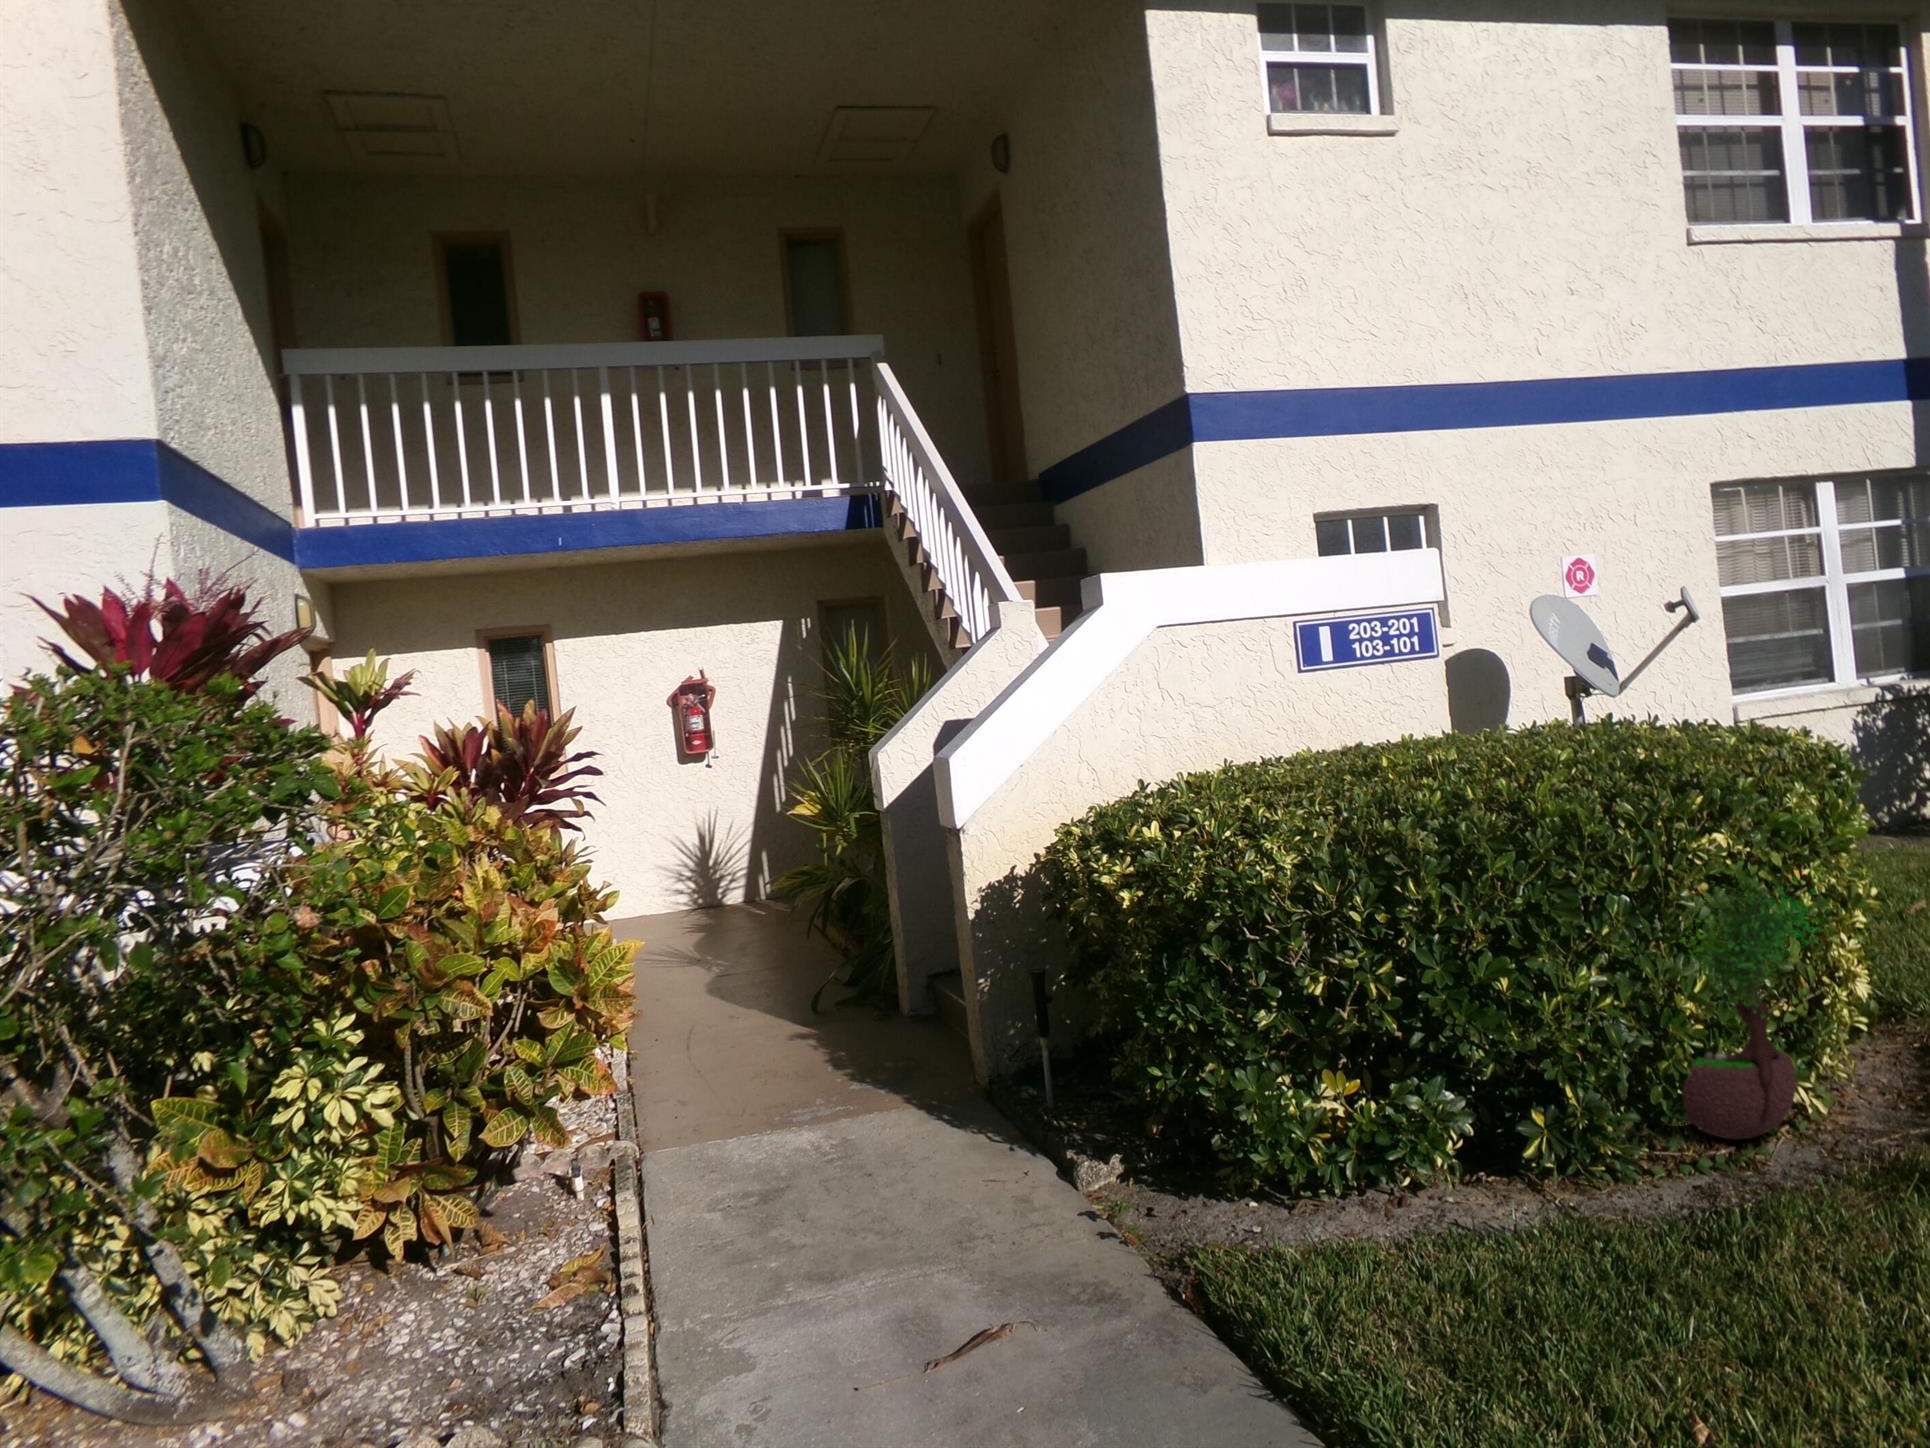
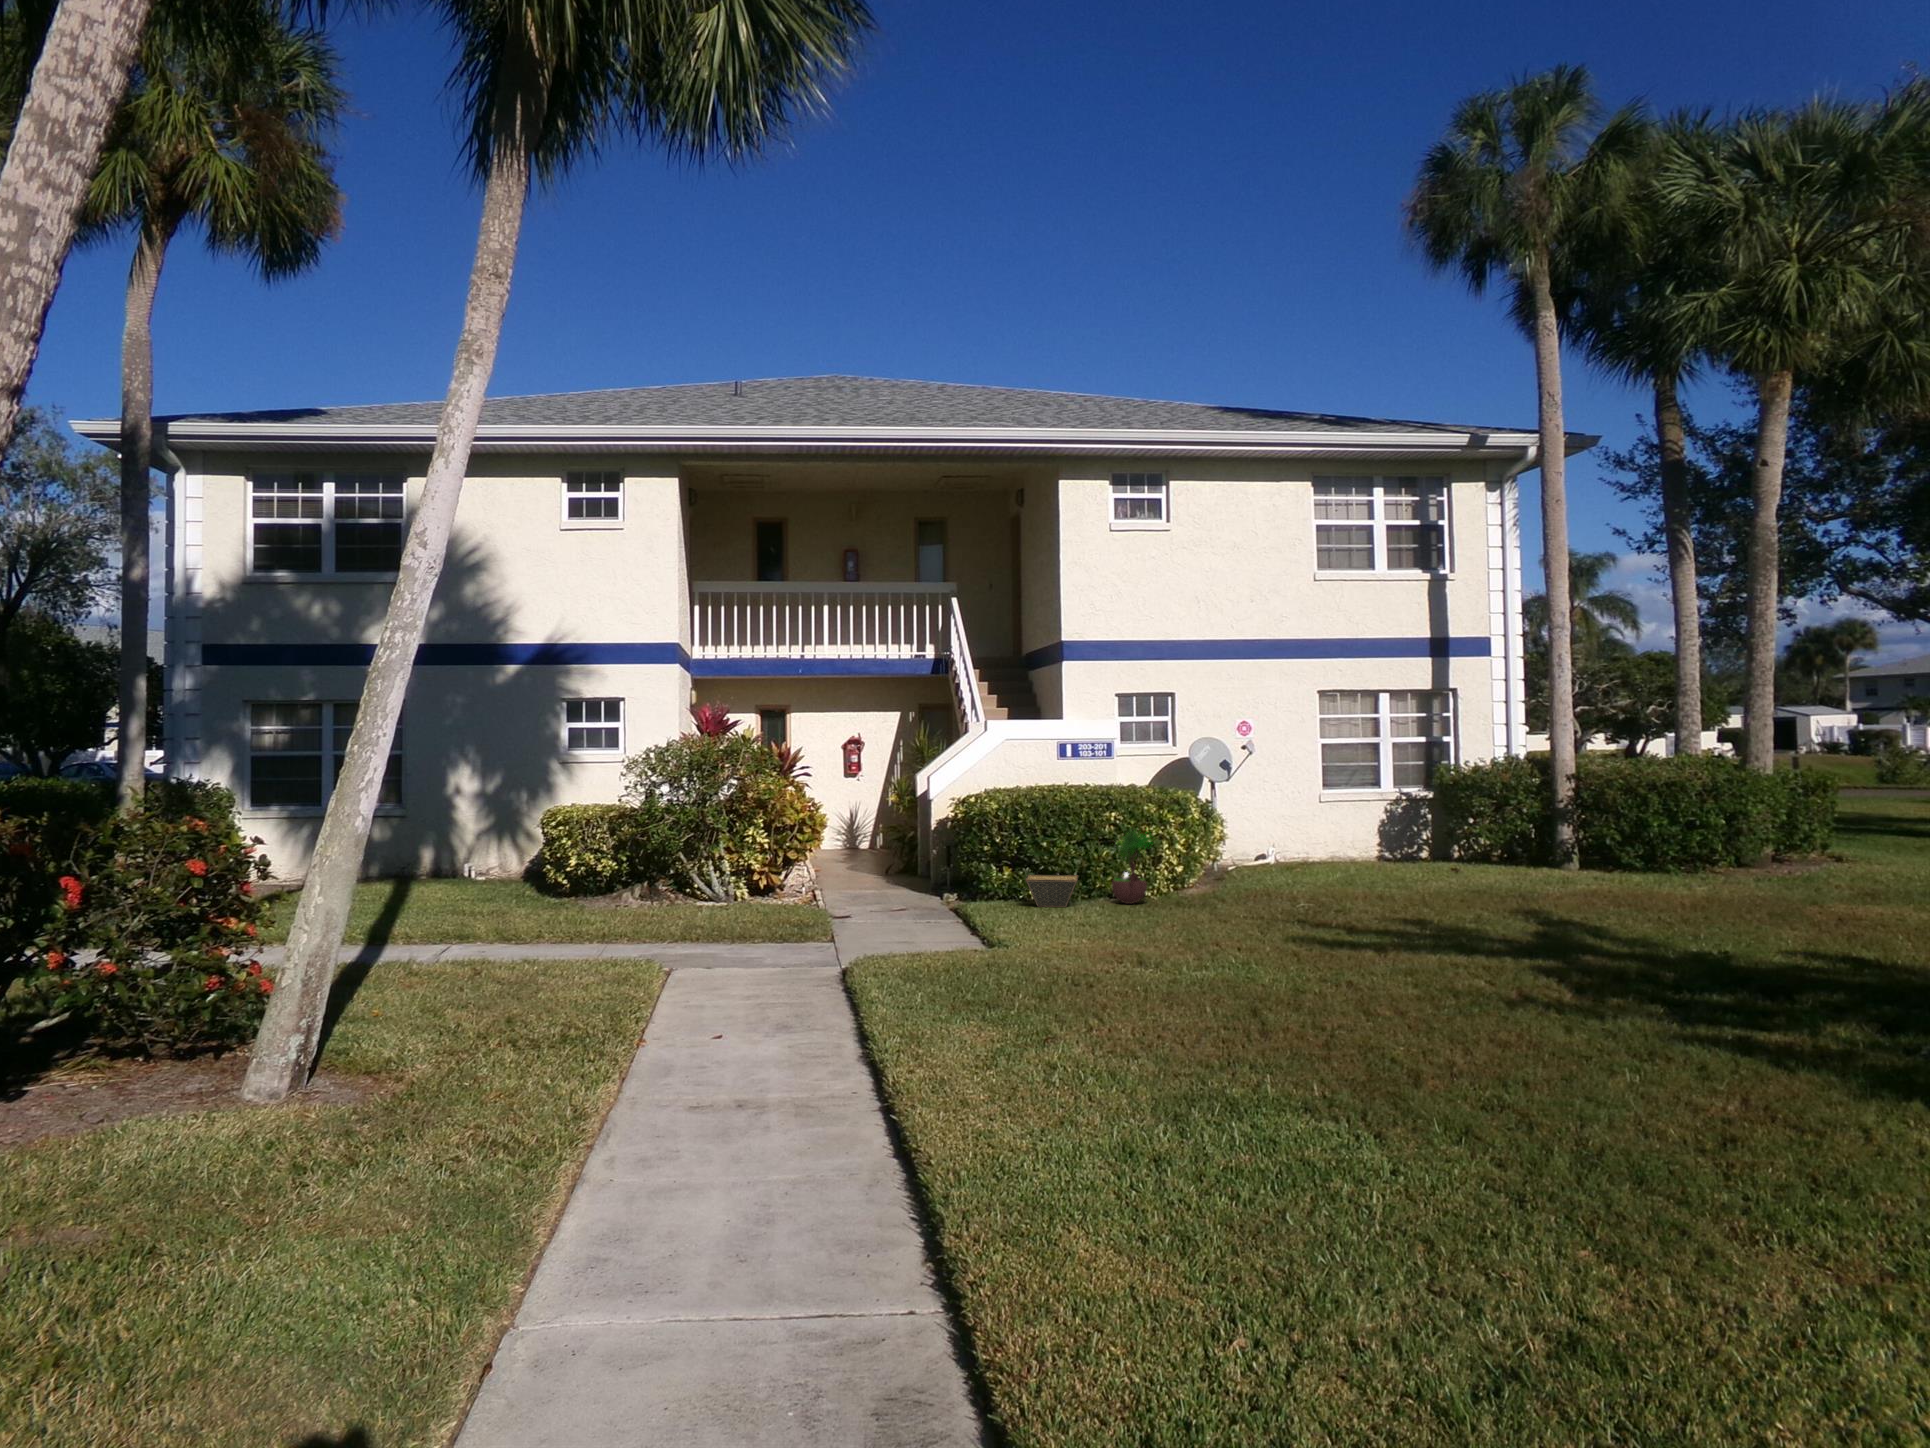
basket: none [1377,1054,1618,1205] -> present [1025,875,1078,907]

